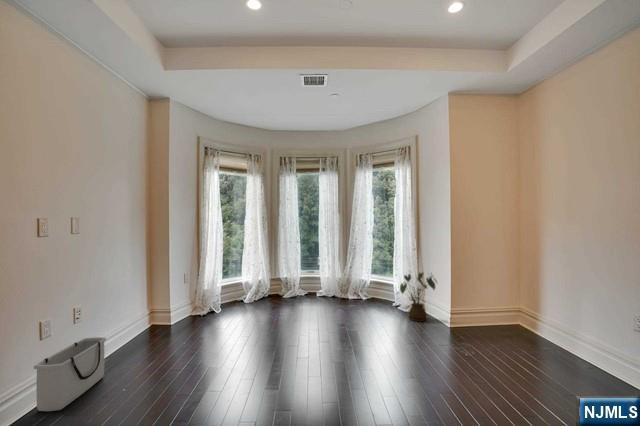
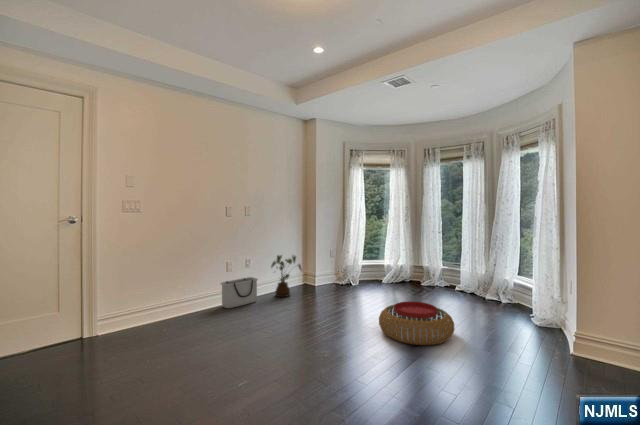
house plant: present [400,273,437,322] -> present [271,255,302,297]
pouf: none [319,315,397,365] -> present [379,301,454,345]

